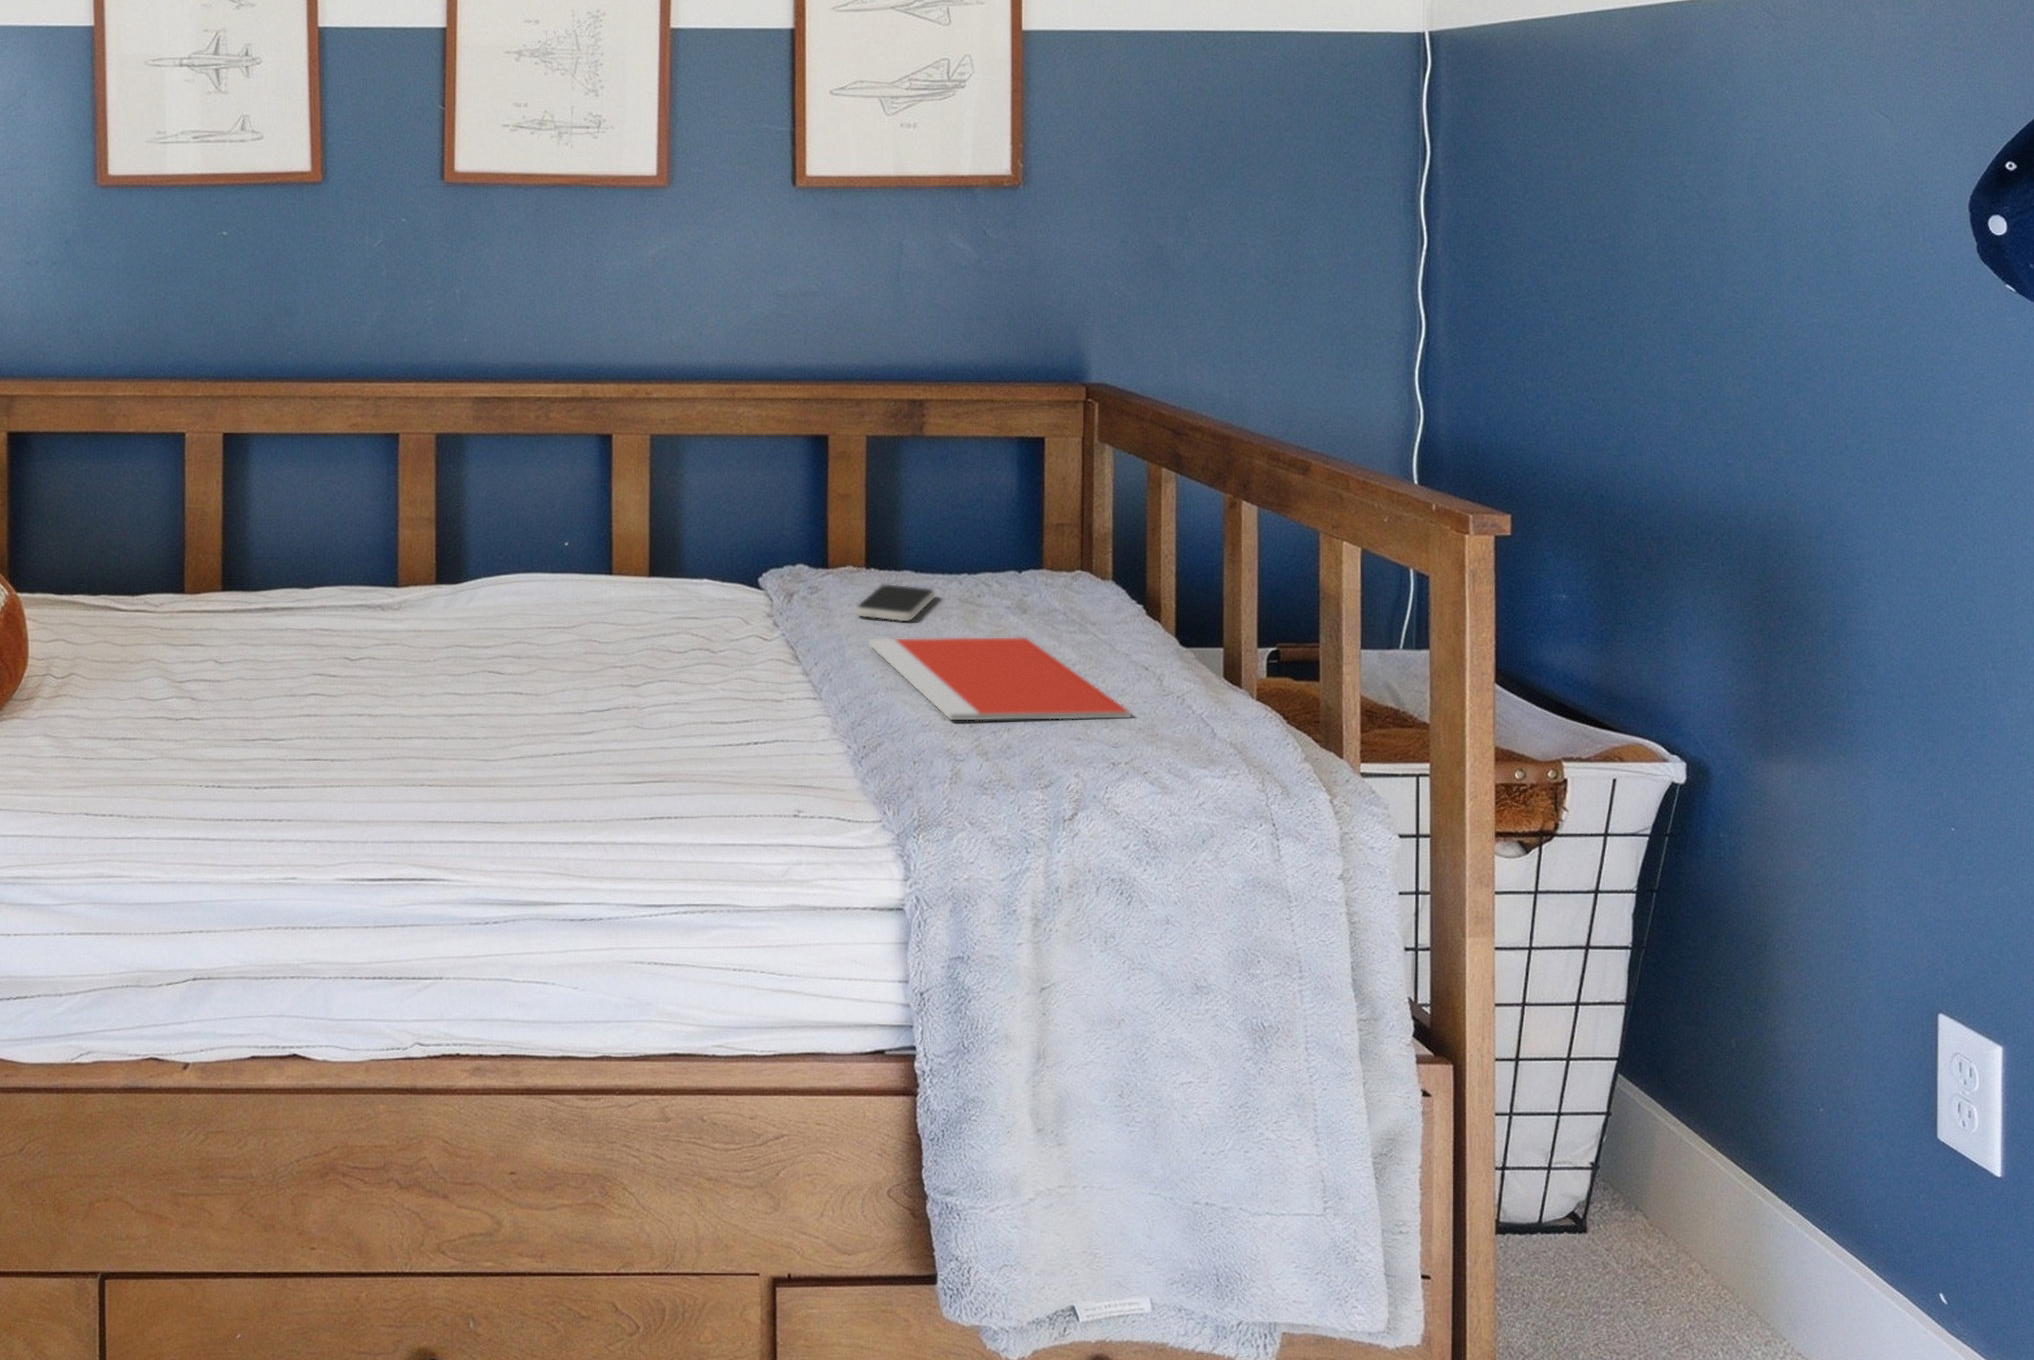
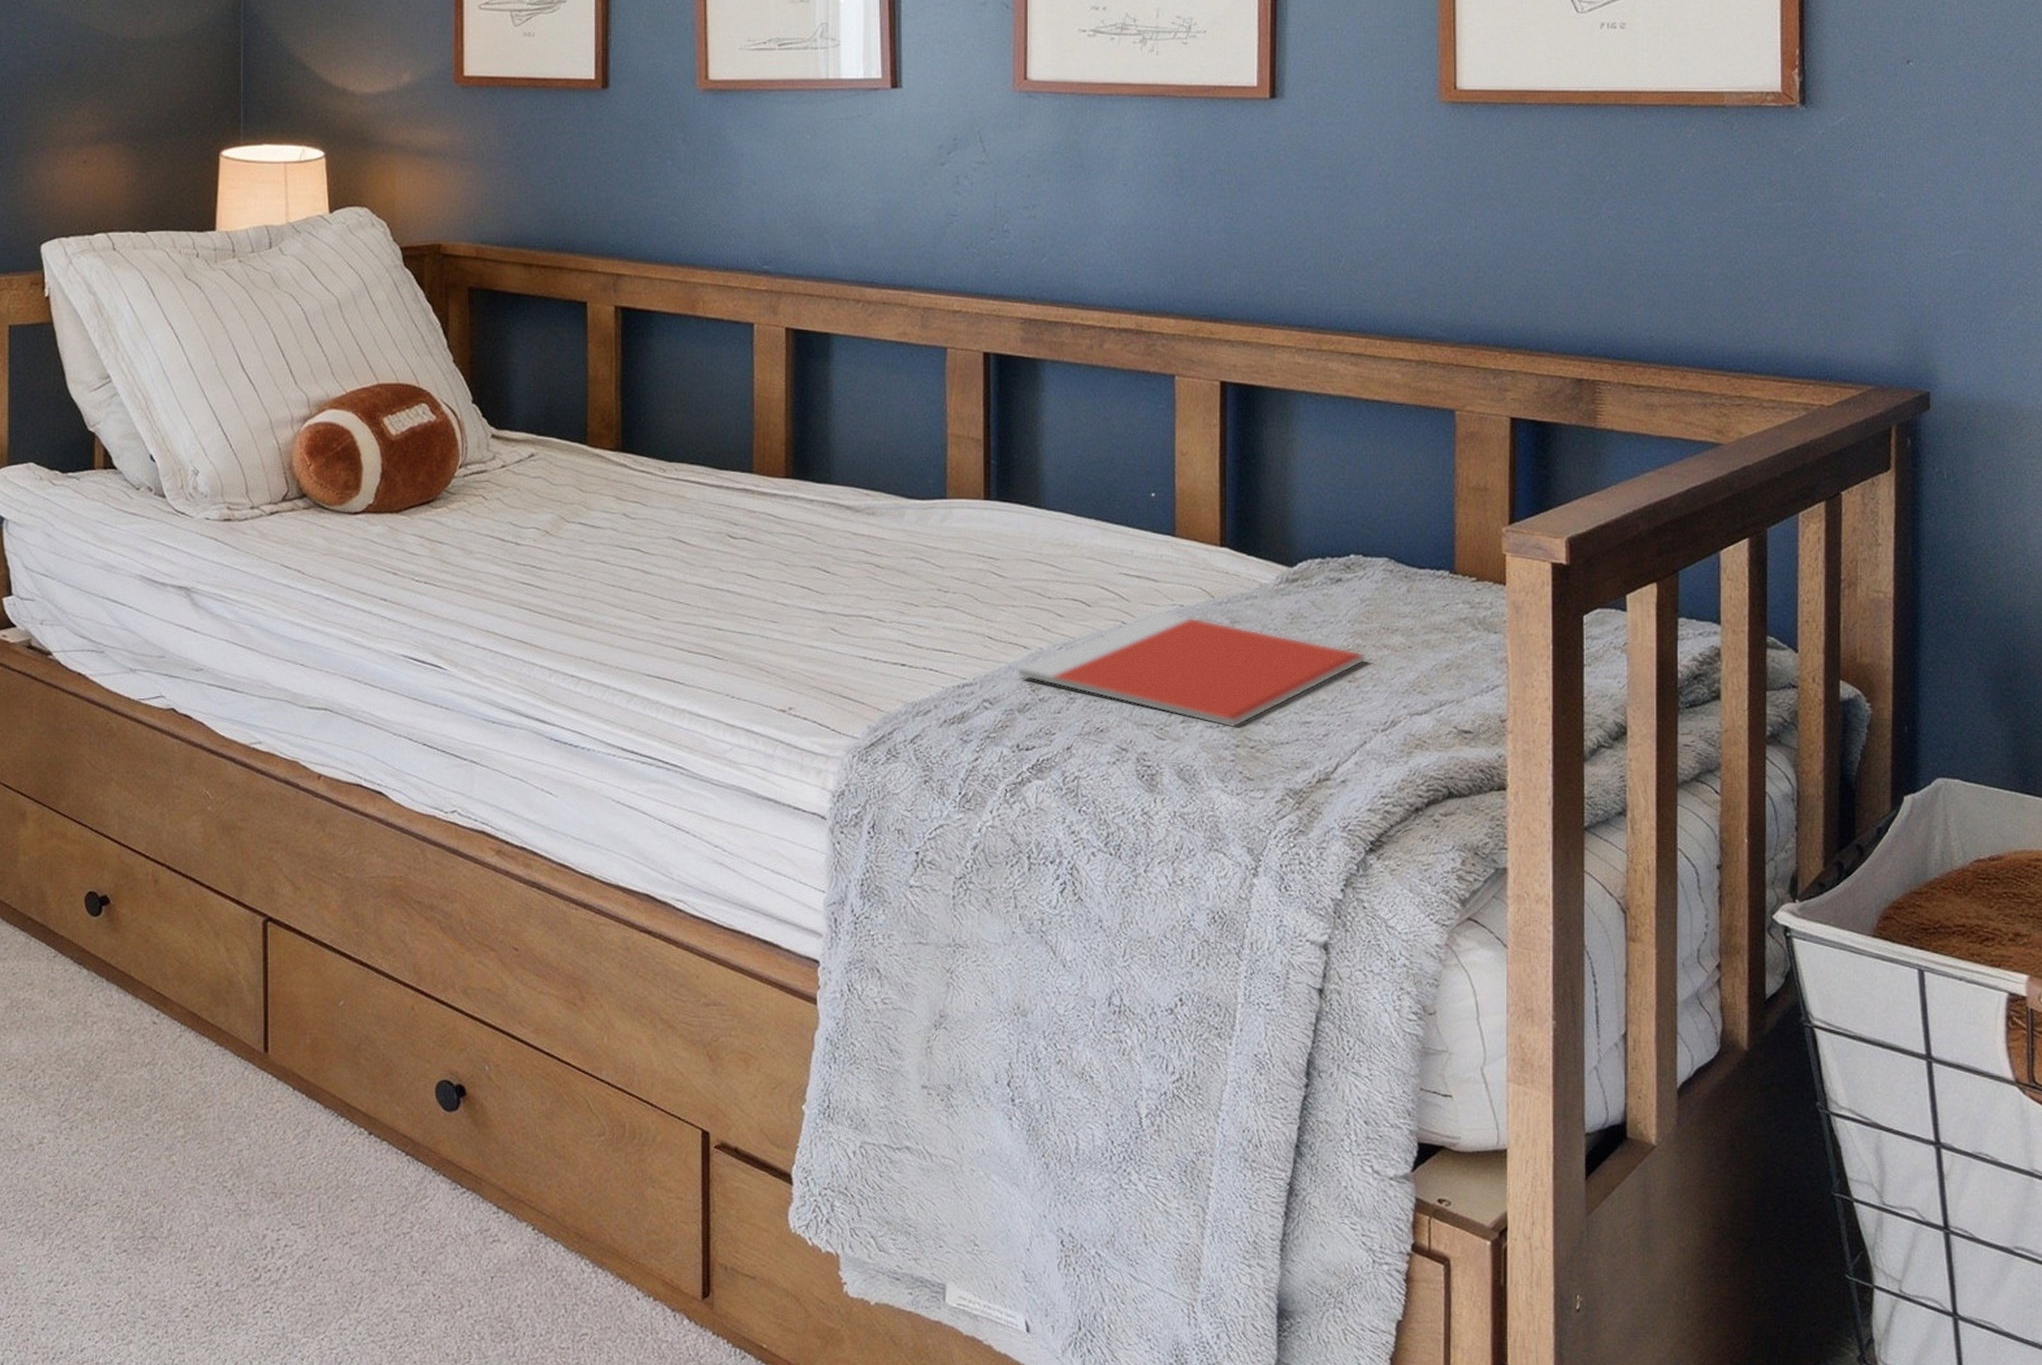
smartphone: present [856,585,935,621] -> none [1243,585,1411,617]

